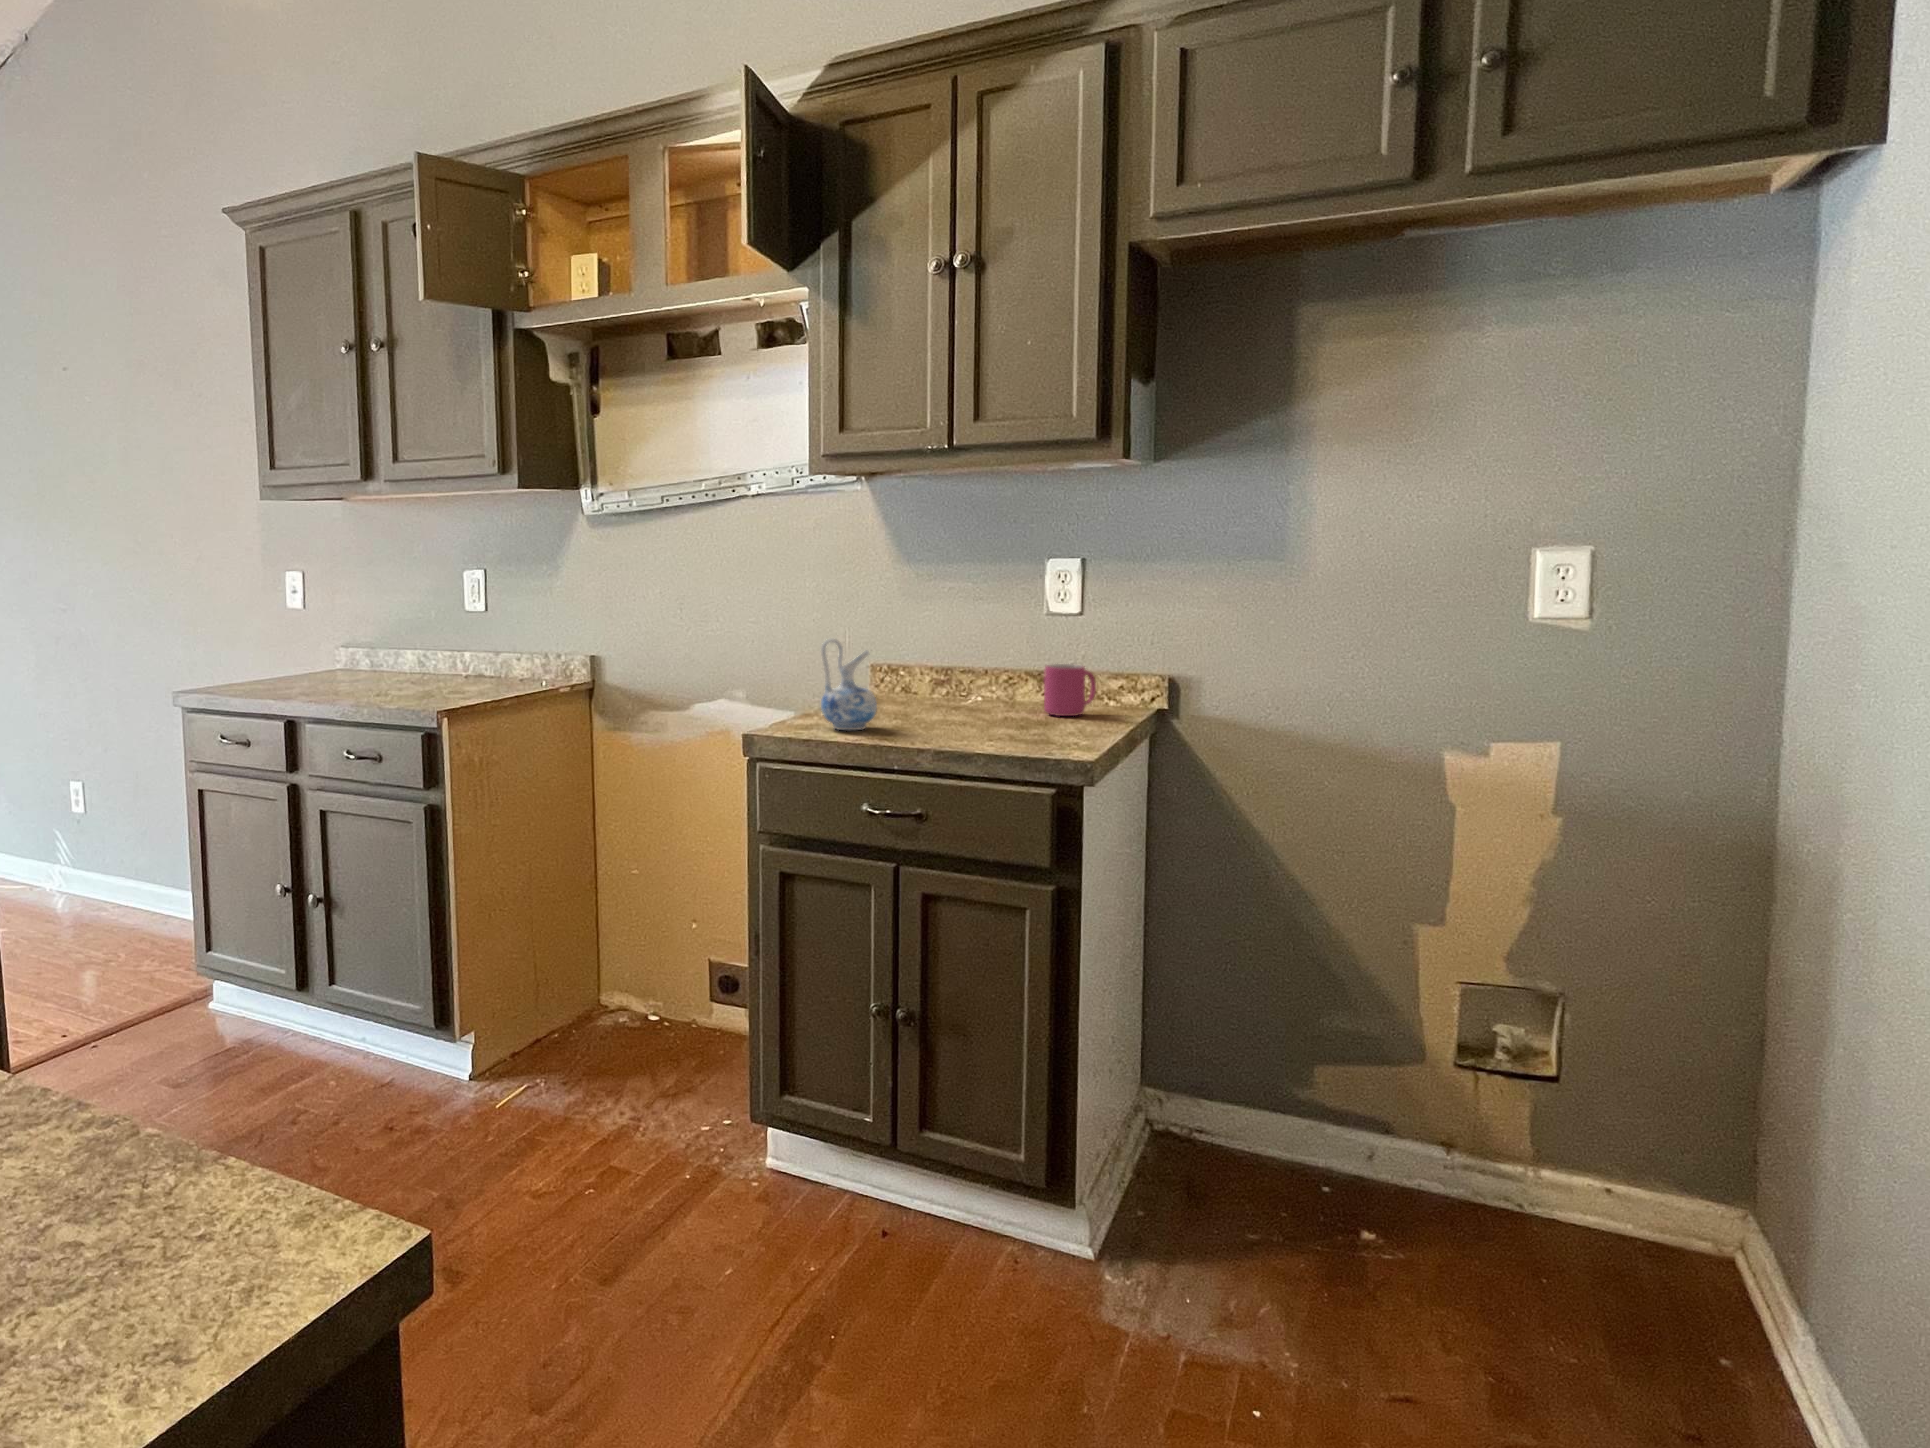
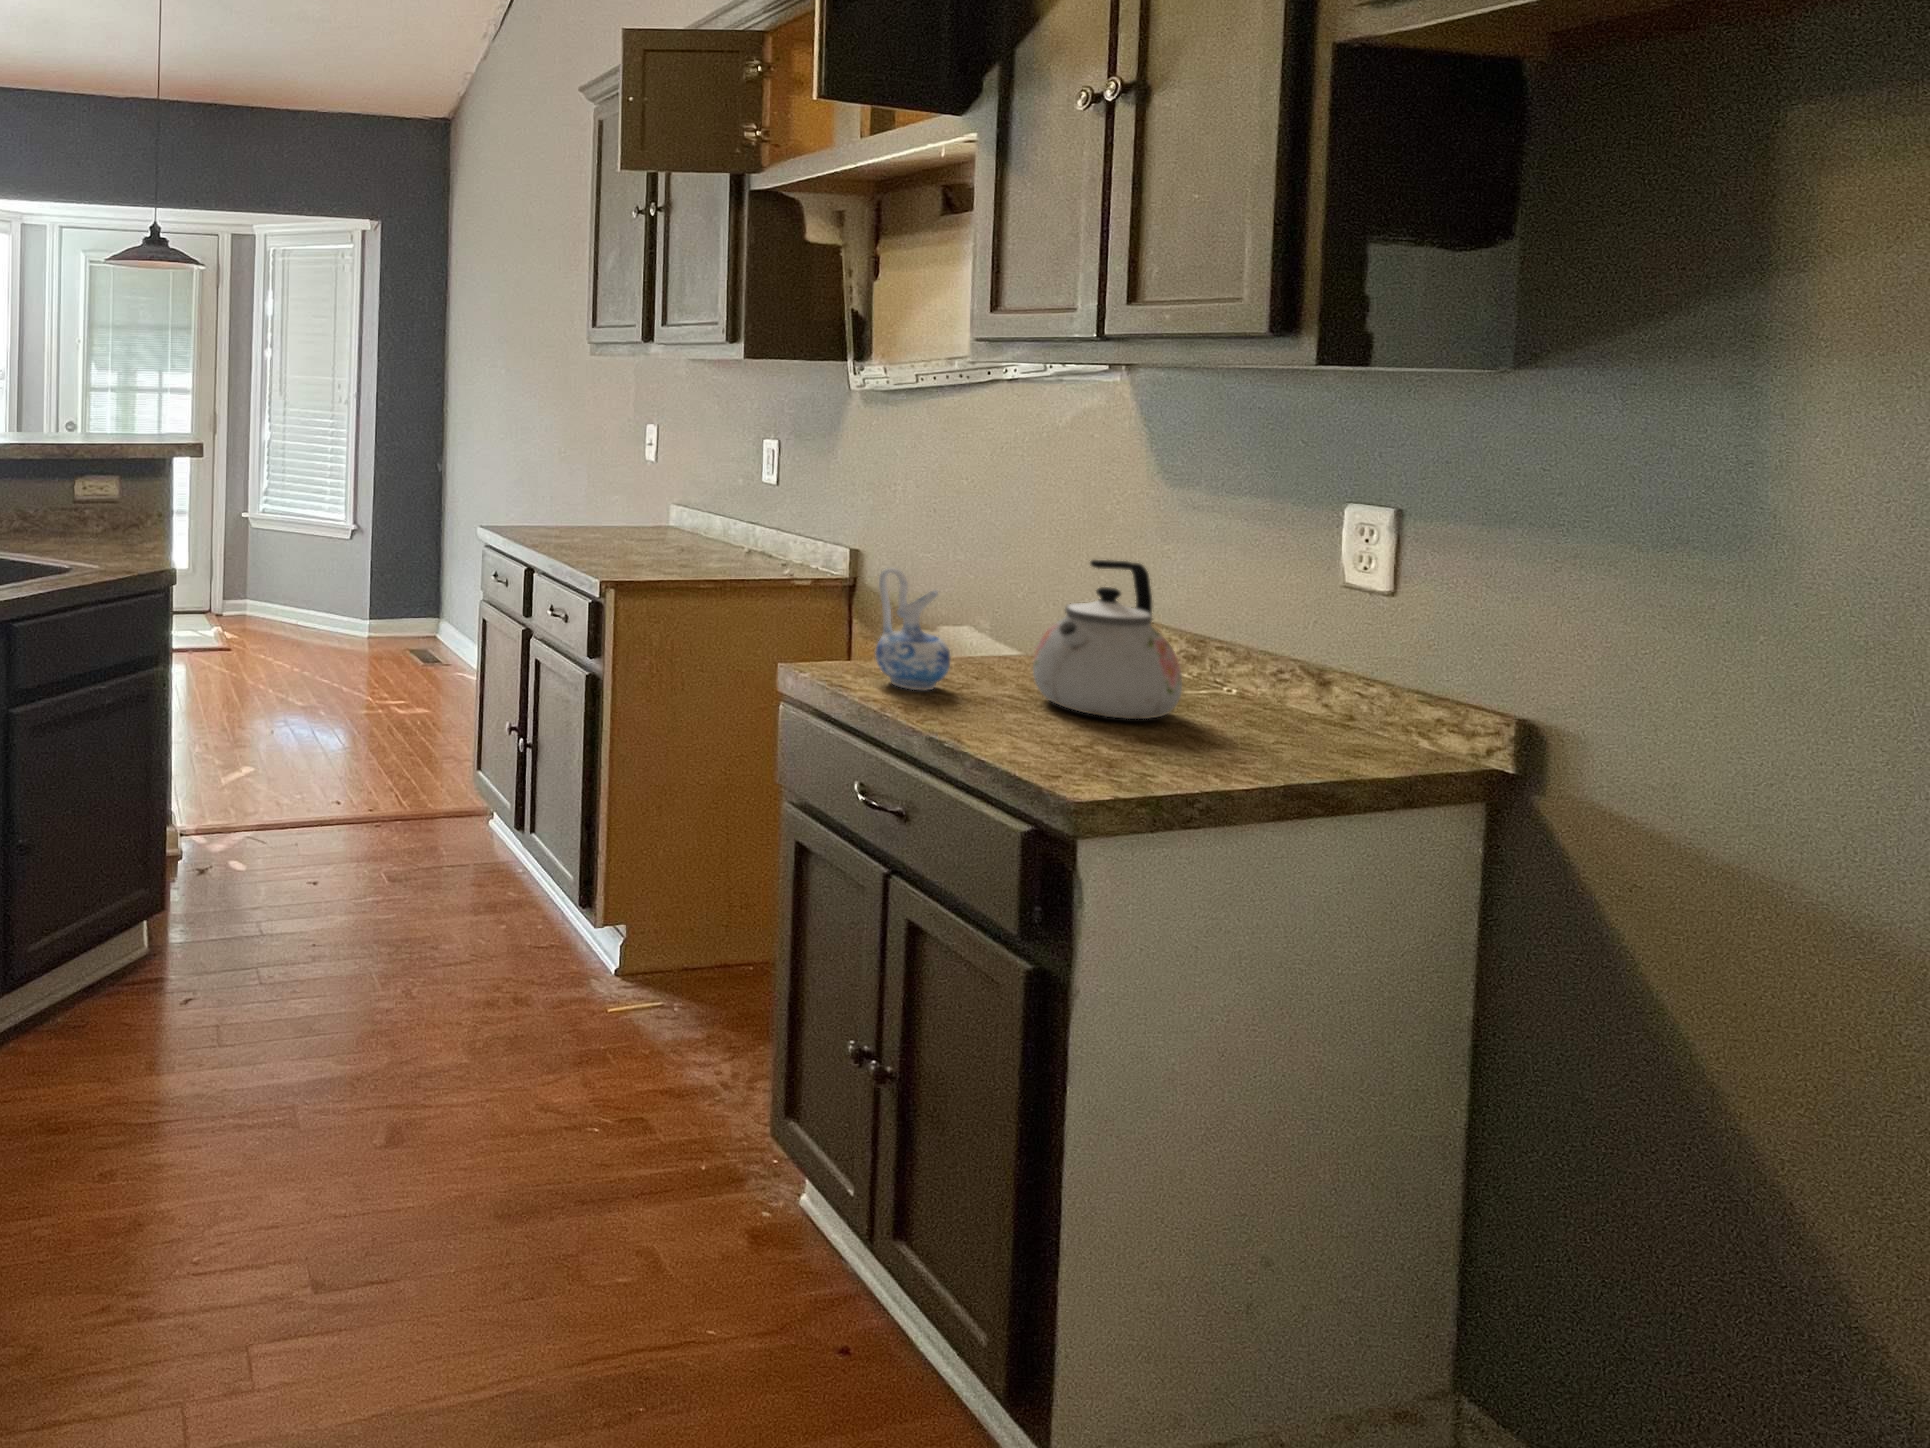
kettle: none [912,612,1008,722] -> present [1033,560,1182,719]
mug: present [1044,664,1096,716] -> none [1256,662,1358,748]

